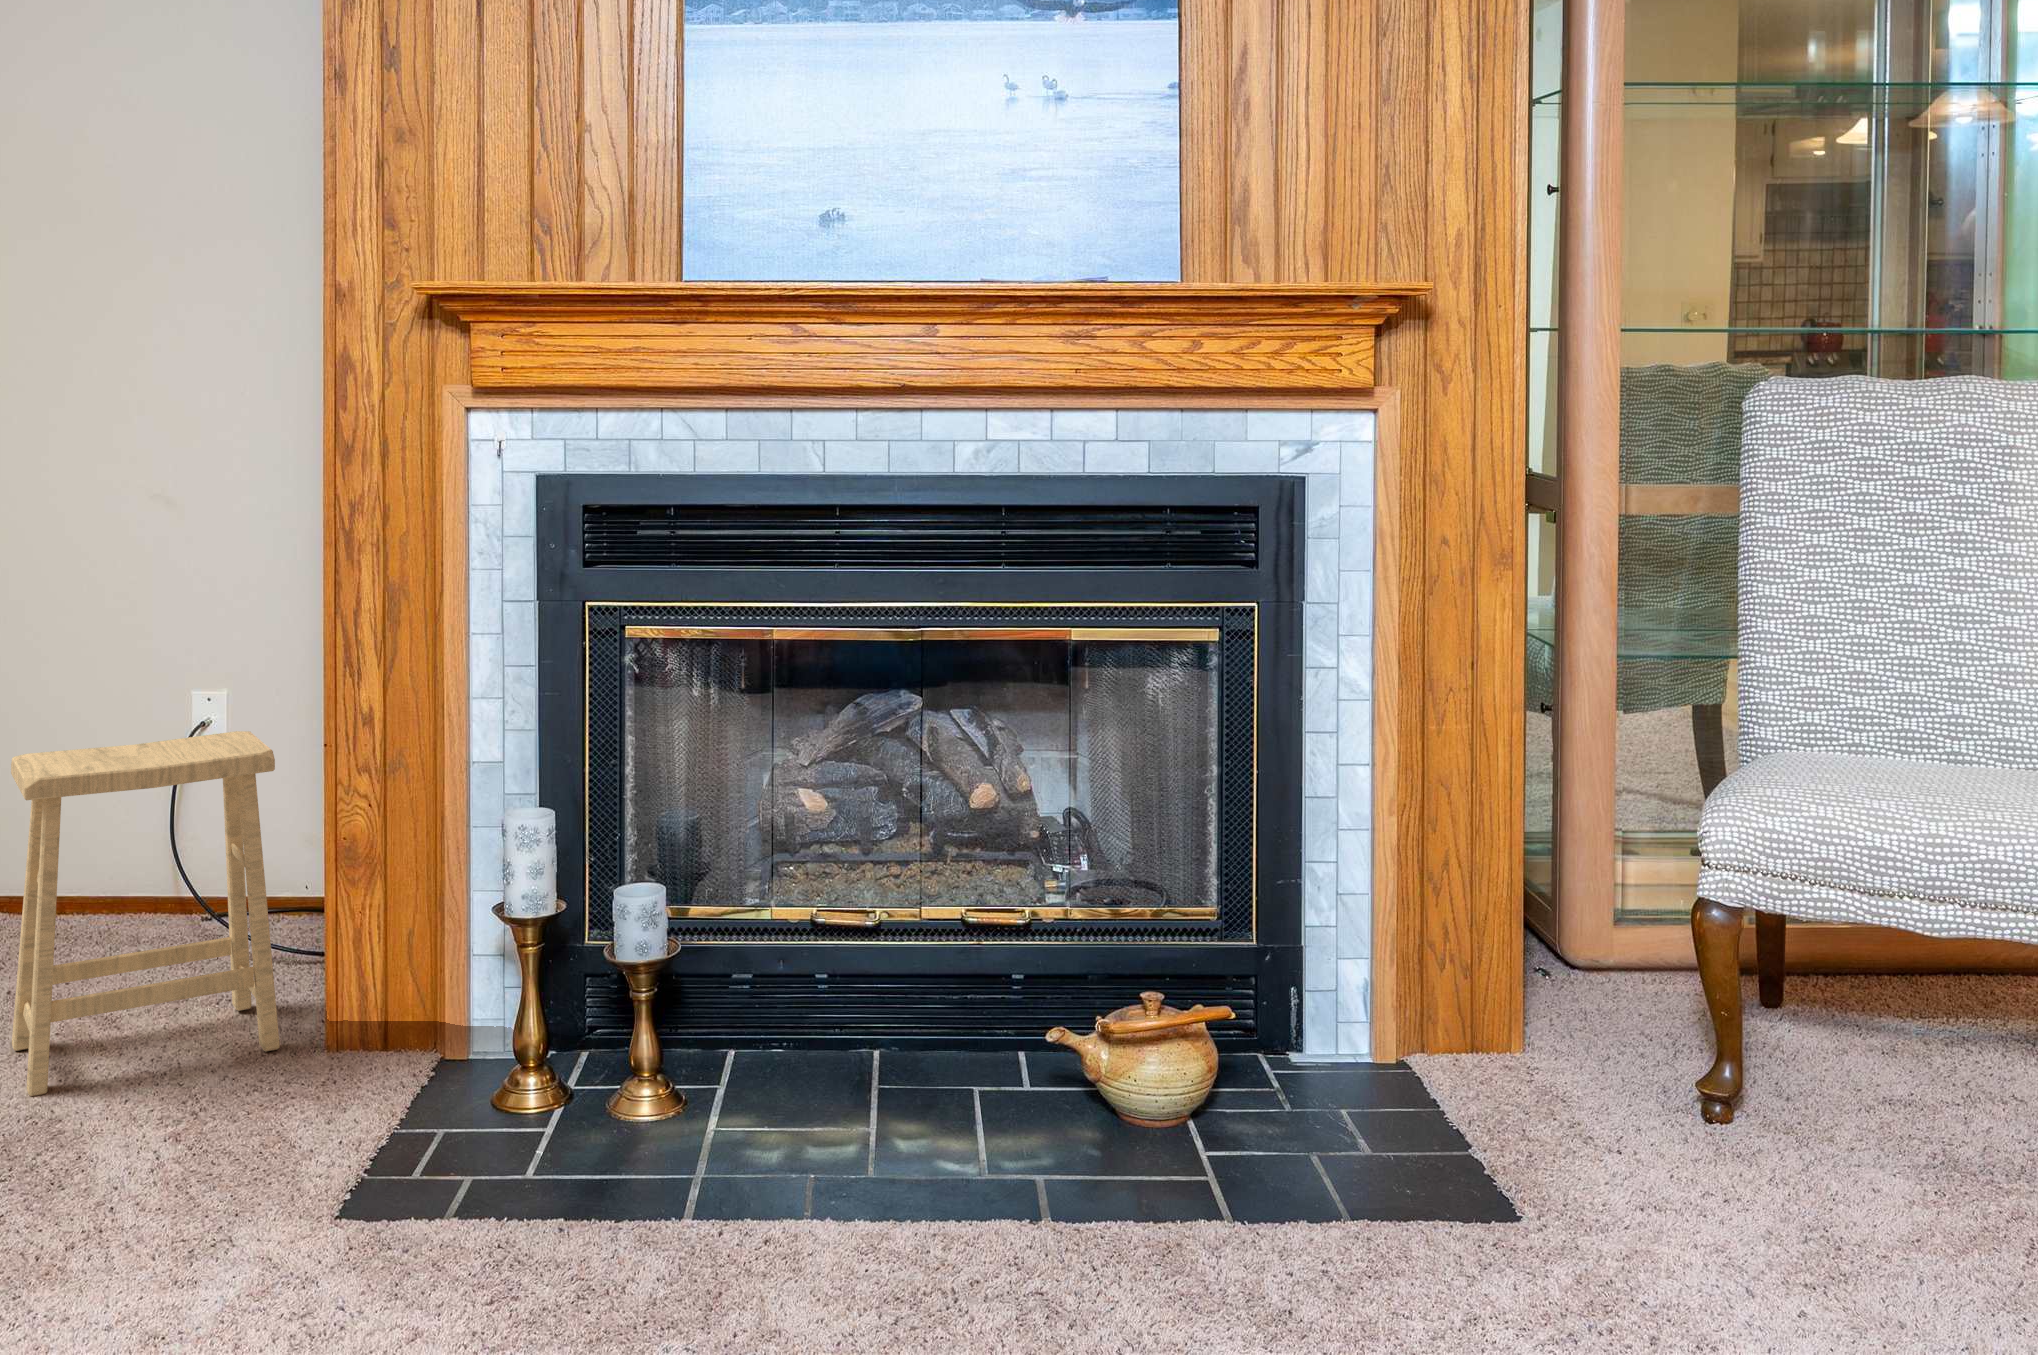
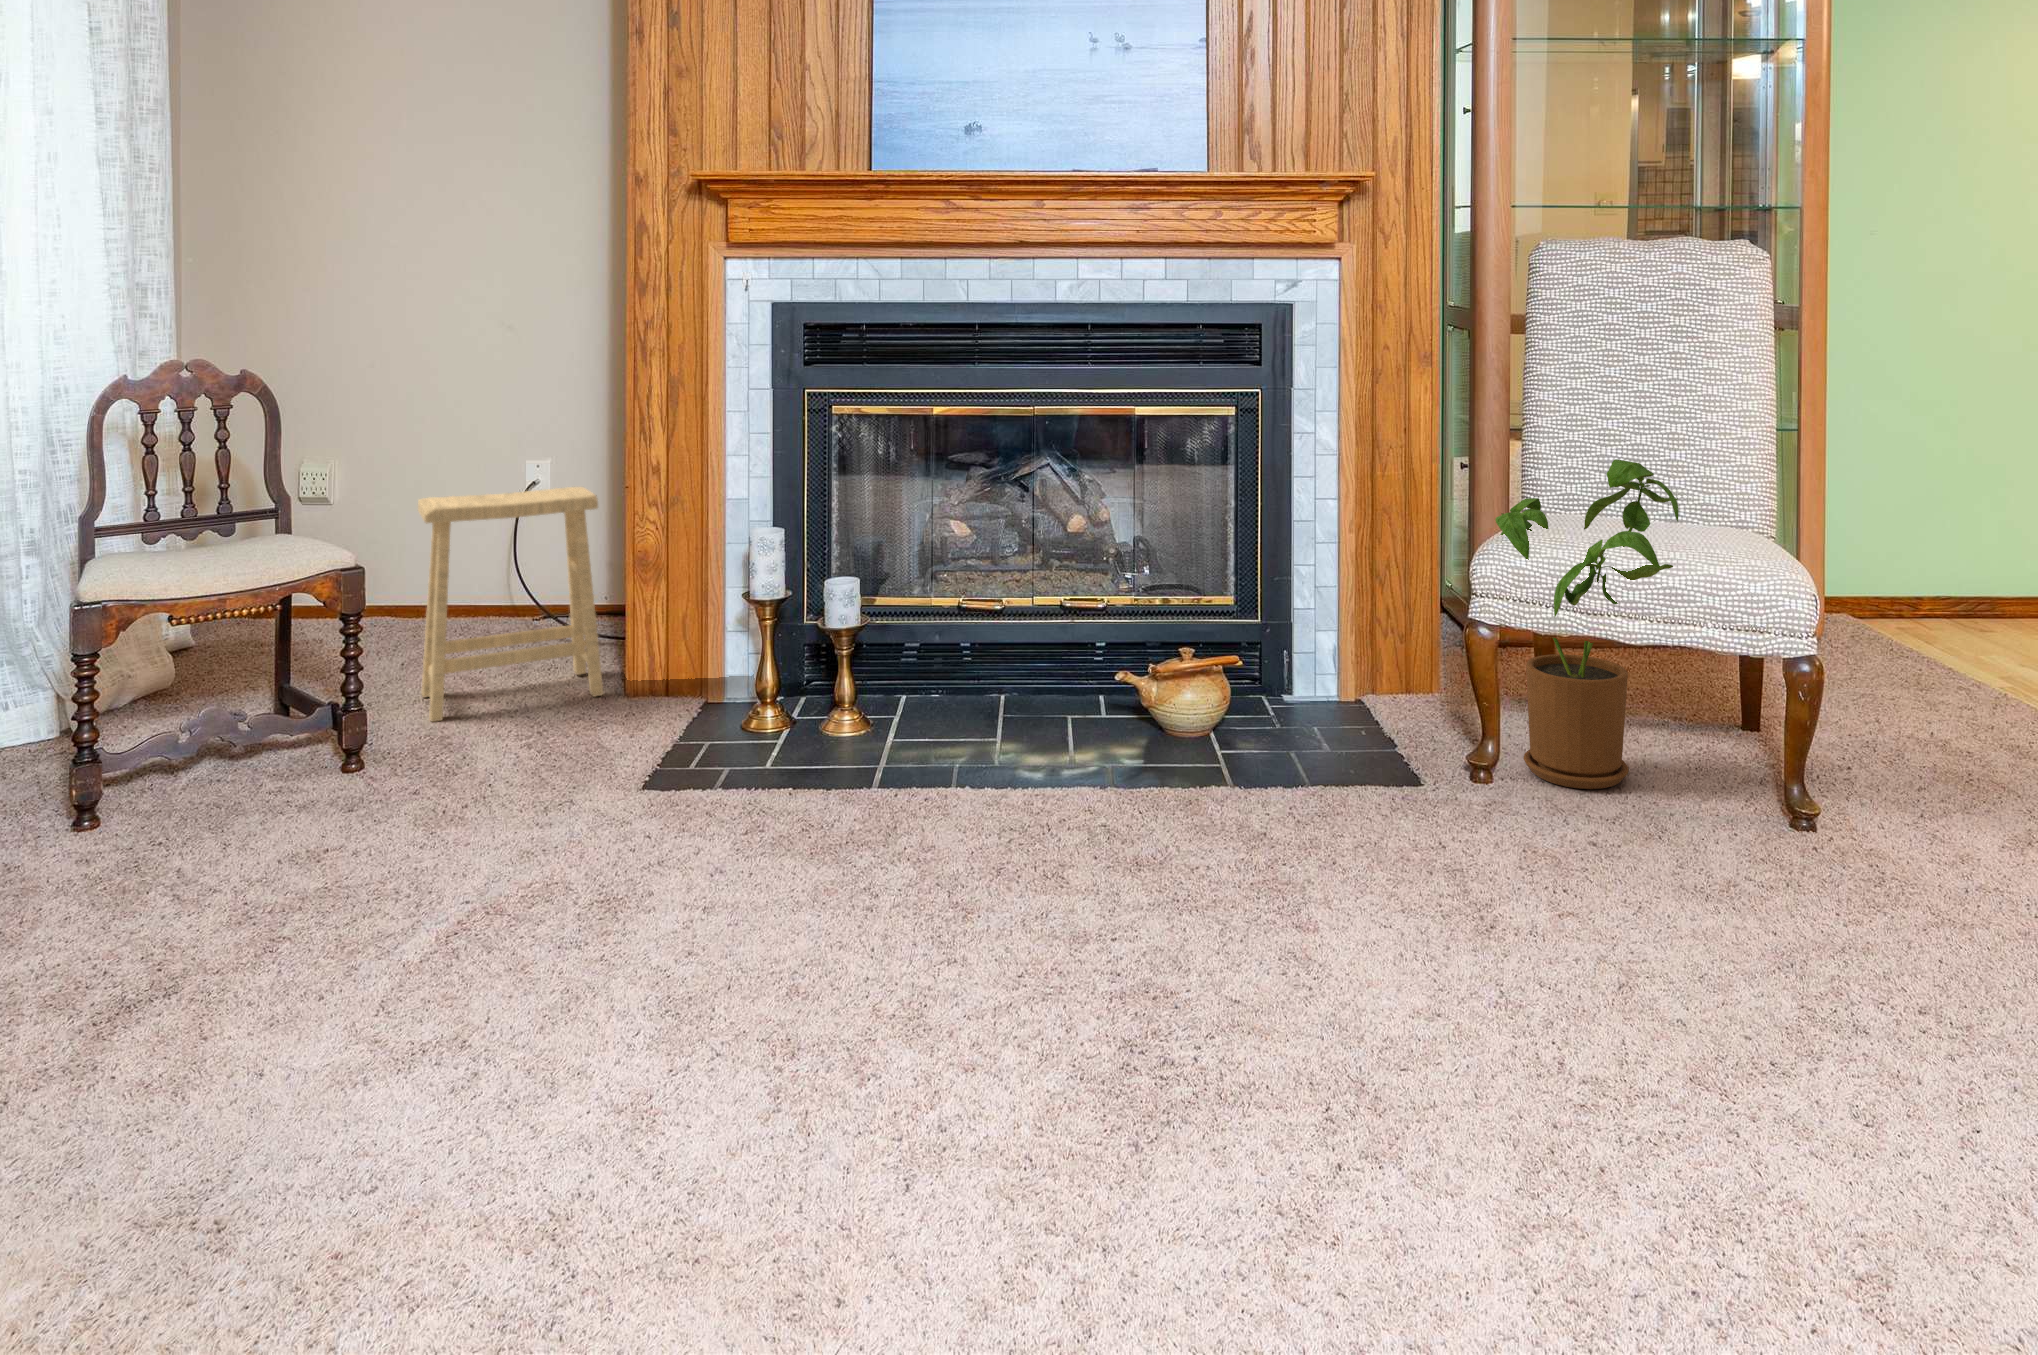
house plant: none [1614,735,1902,1239] -> present [1495,459,1679,789]

